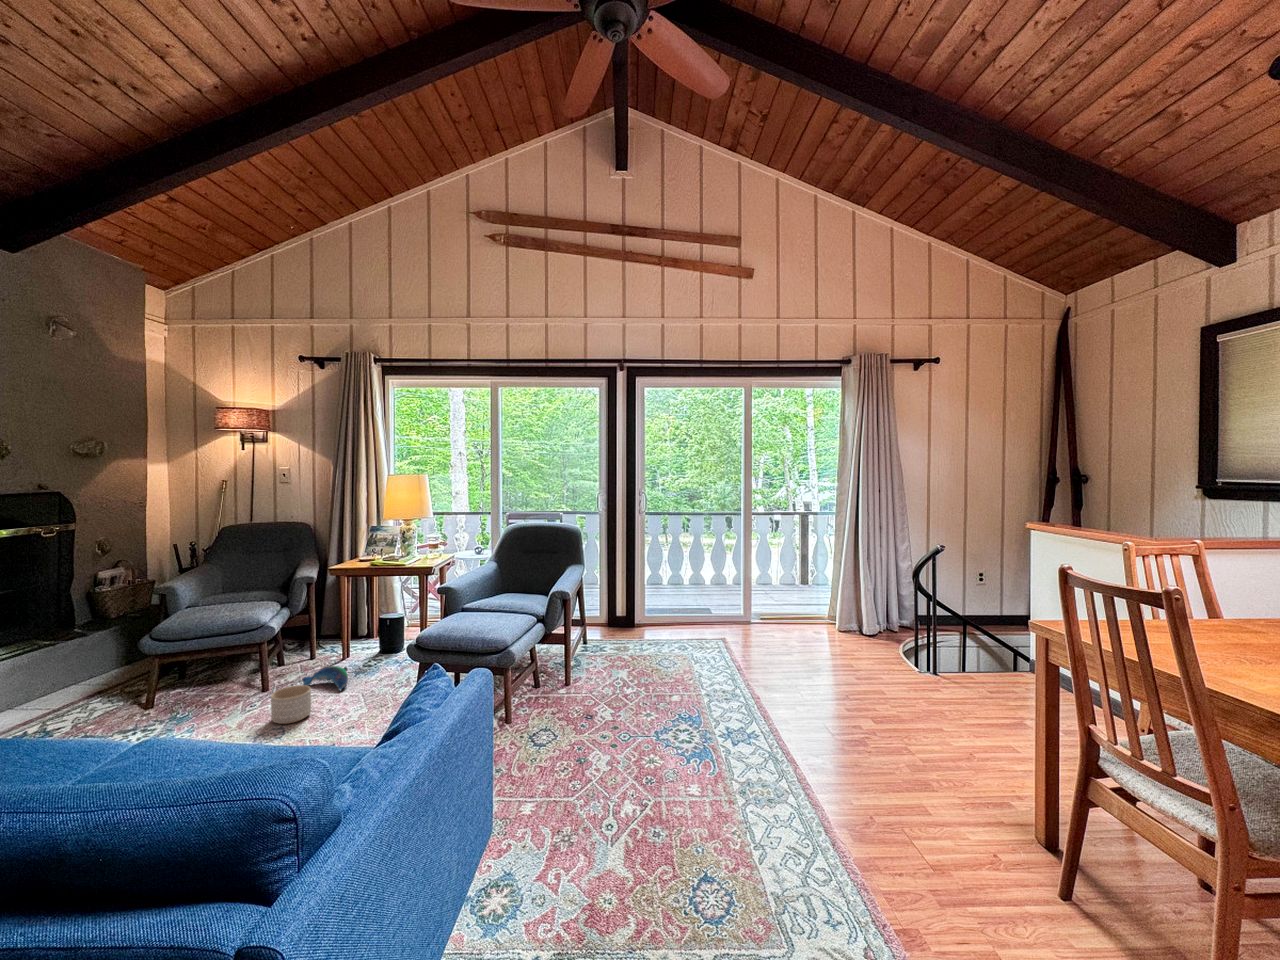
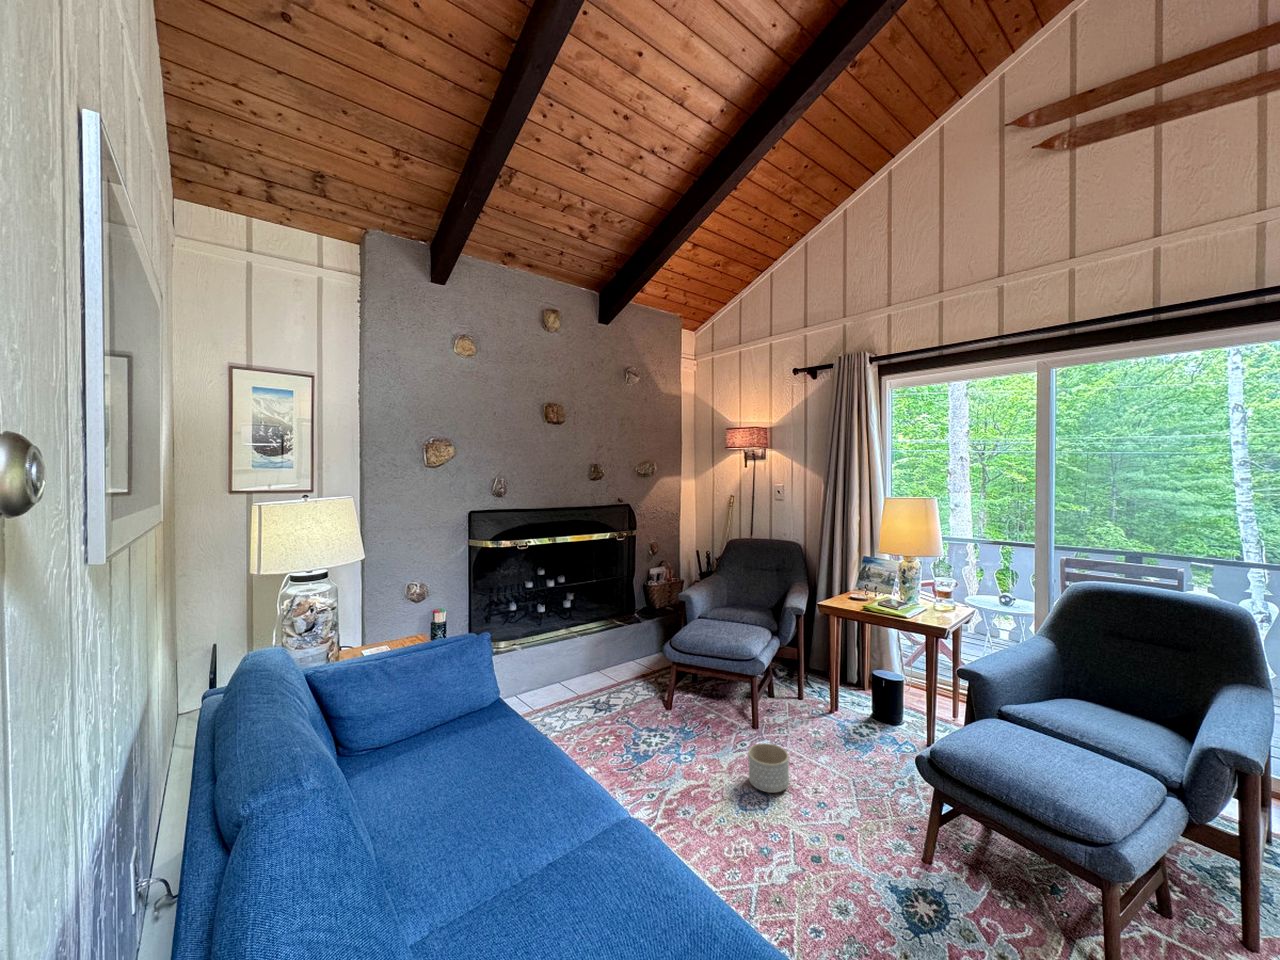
plush toy: present [302,666,348,691] -> none [785,722,833,762]

